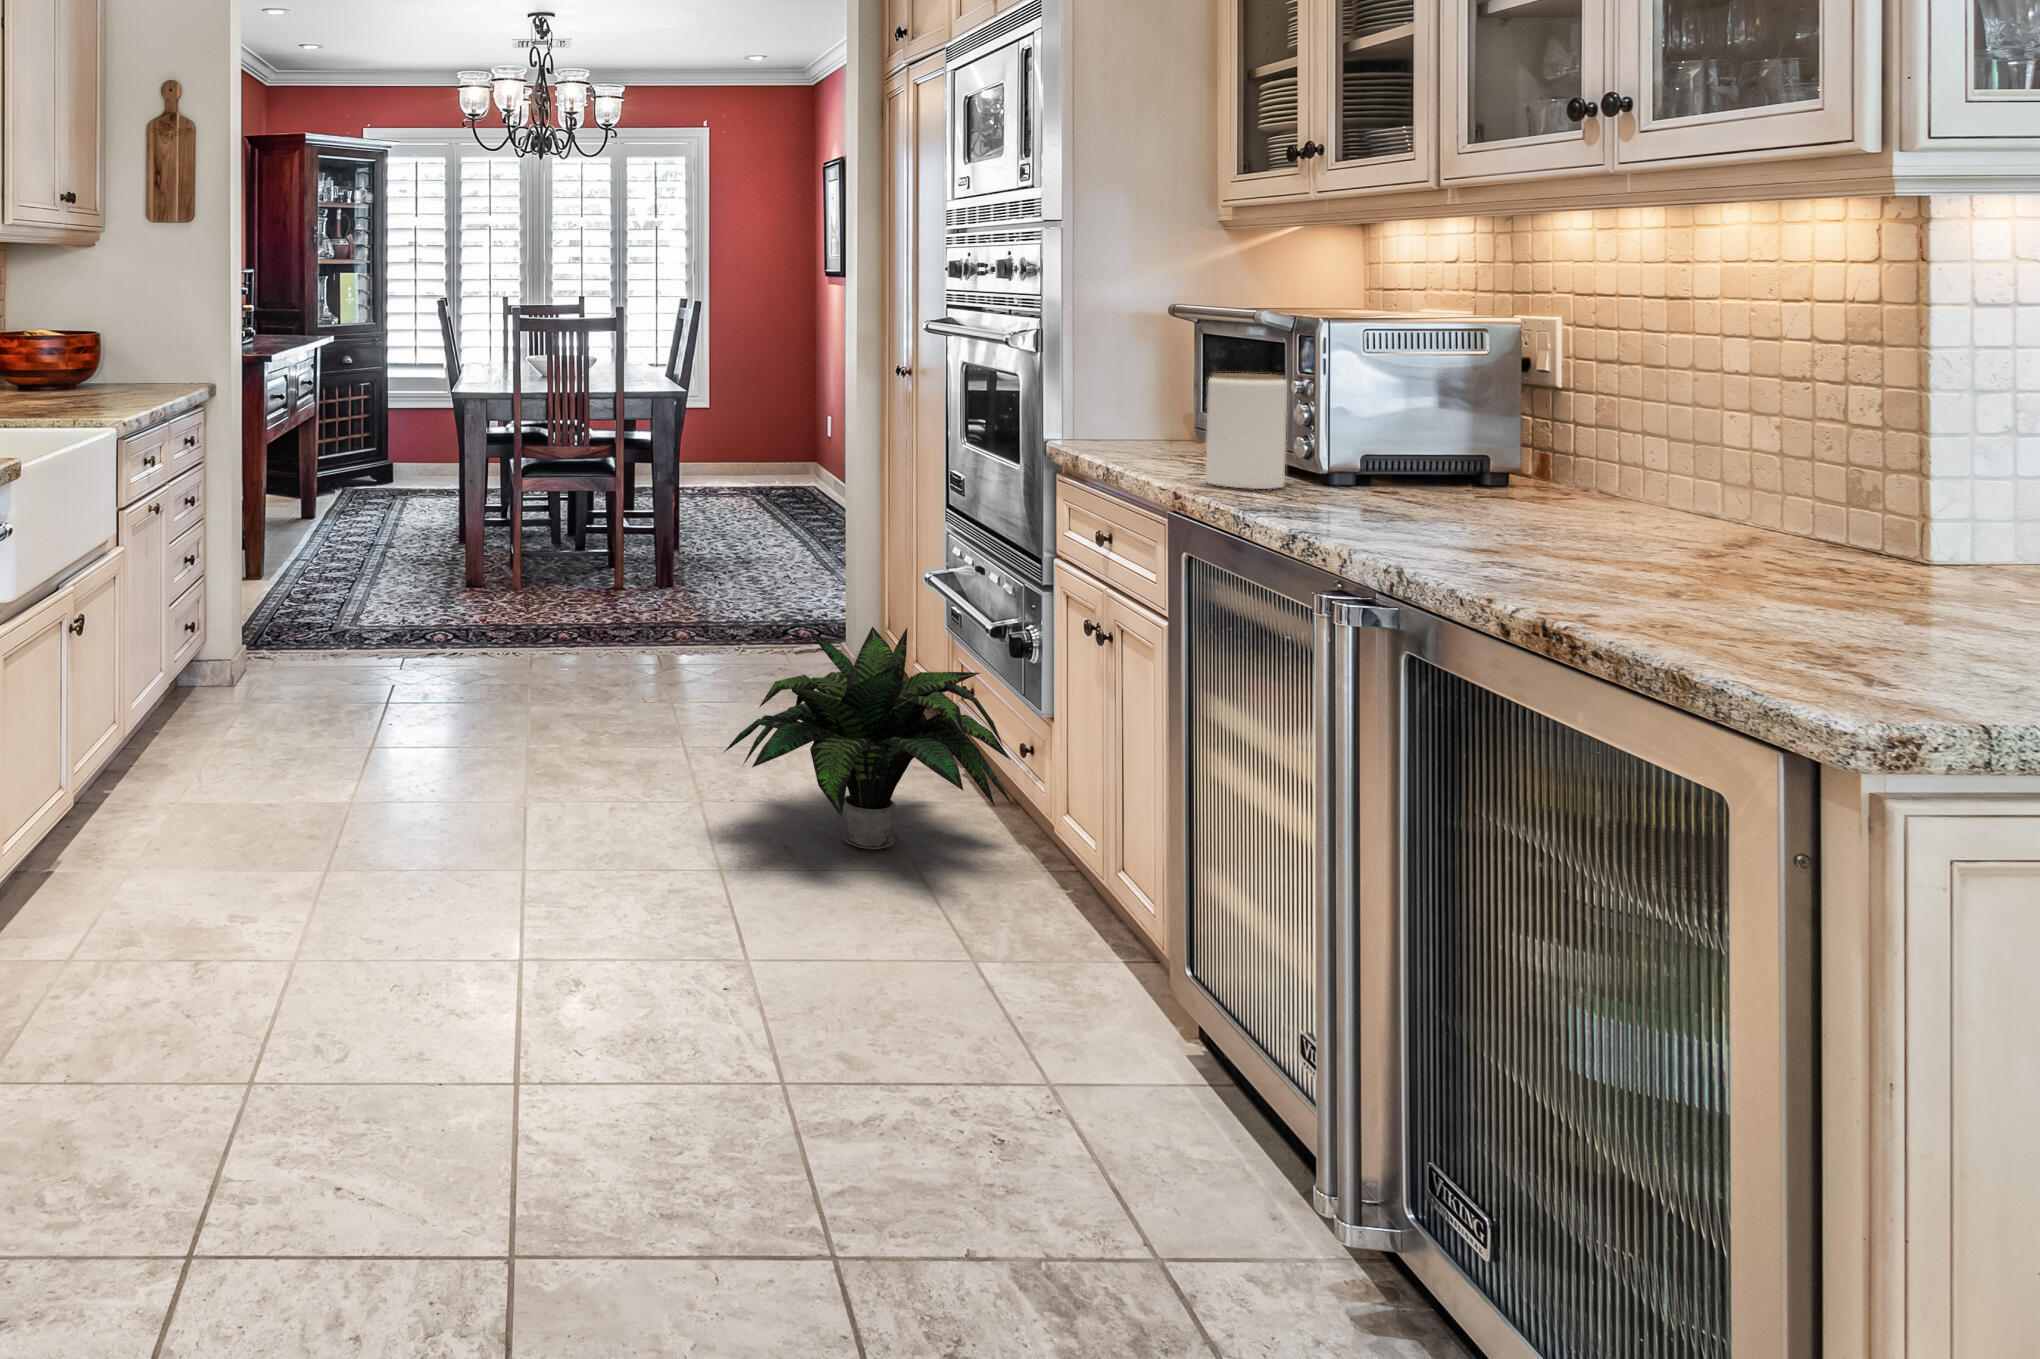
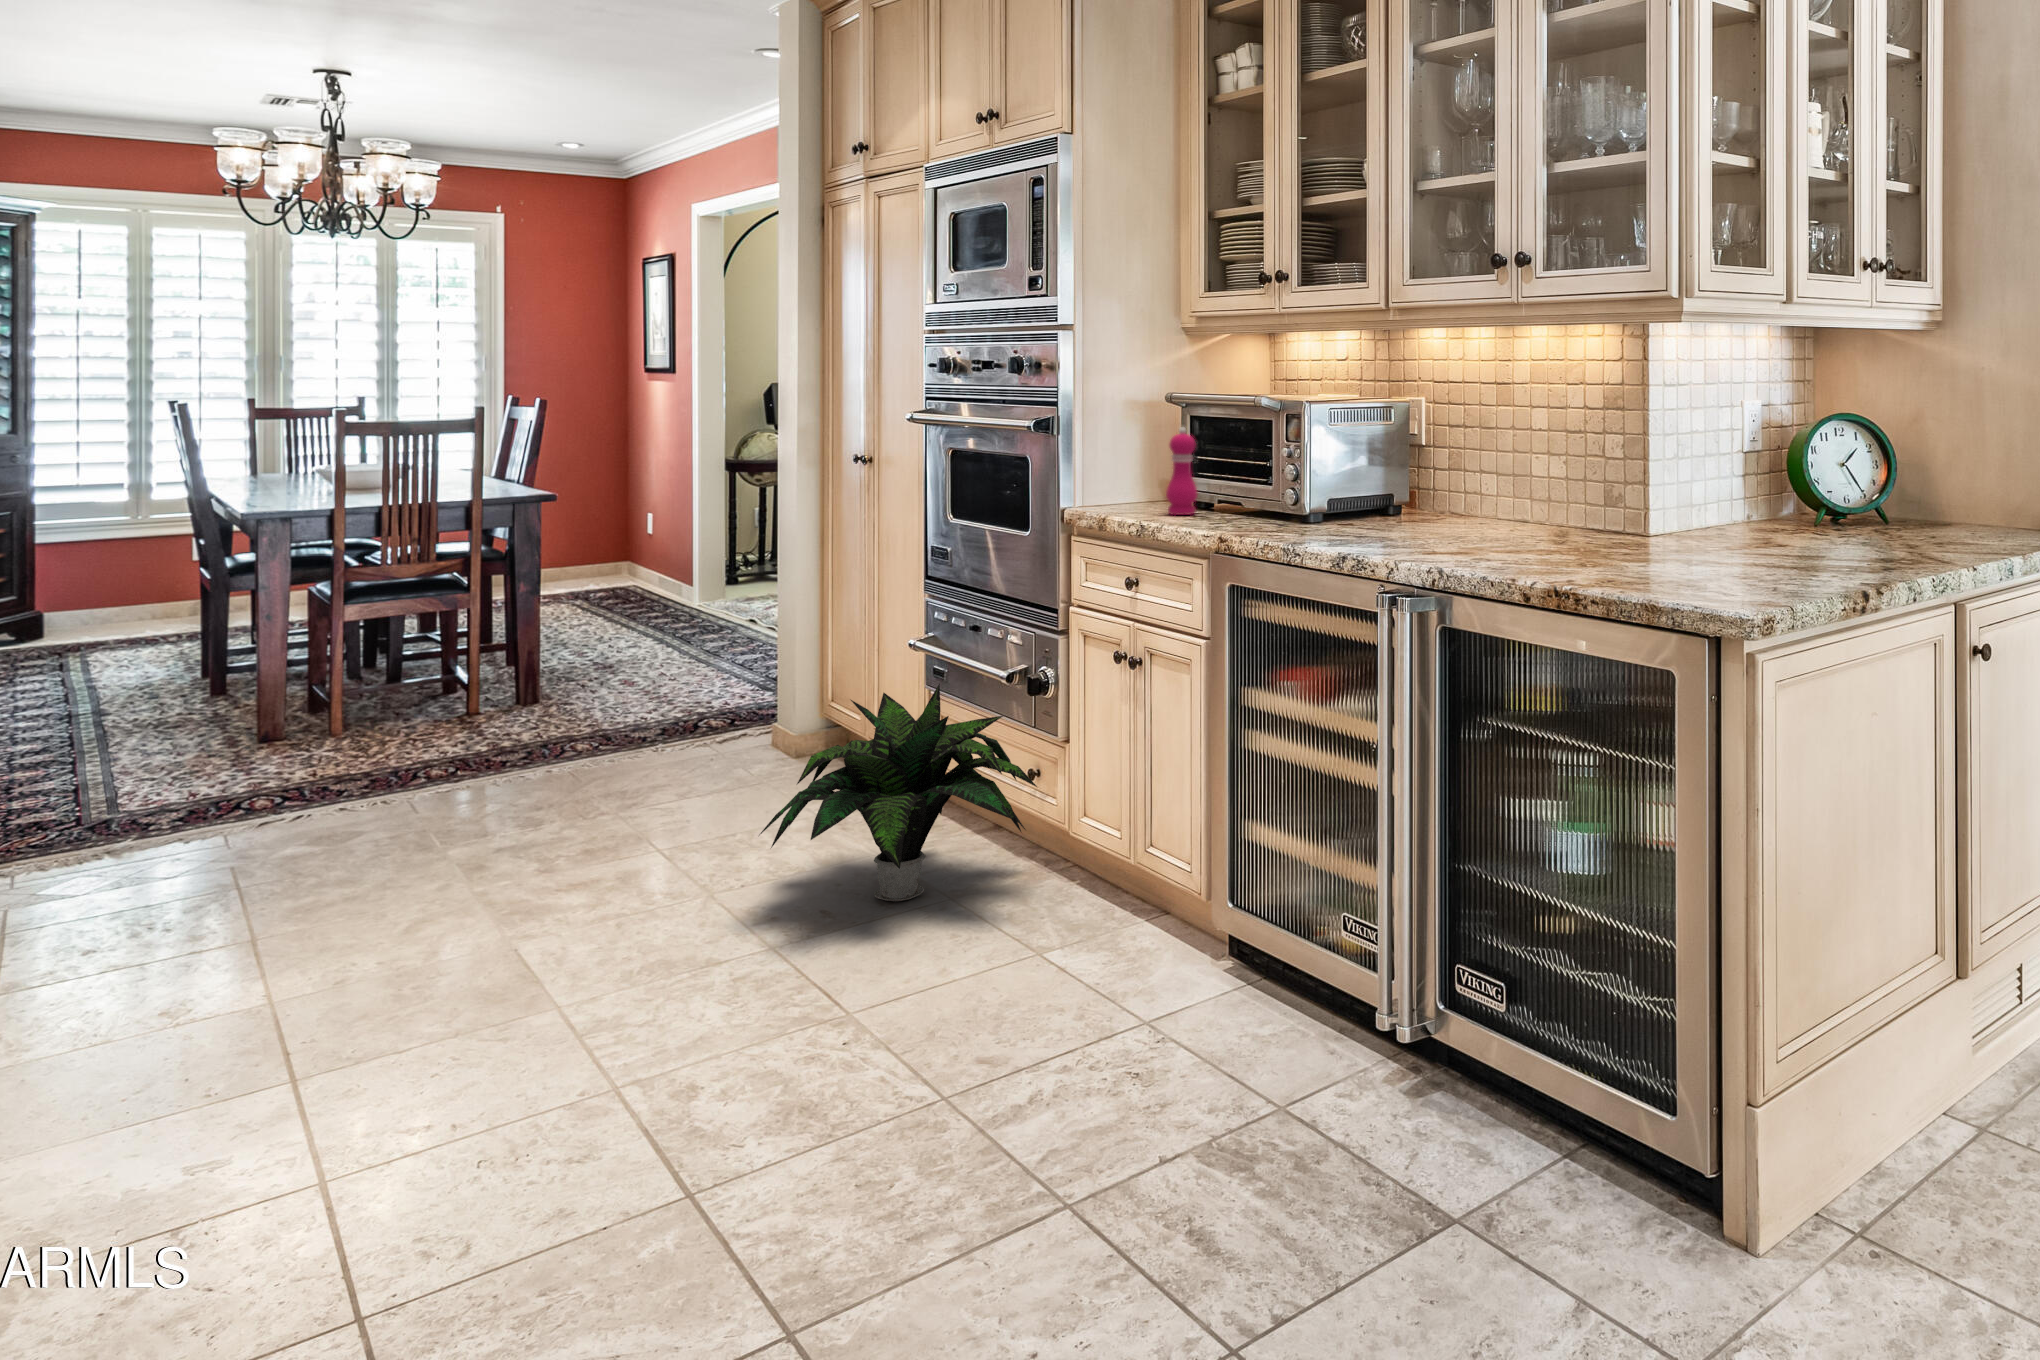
pepper mill: none [1151,353,1193,464] -> present [1166,427,1197,515]
jar: present [1205,373,1287,489] -> none [1229,440,1284,527]

